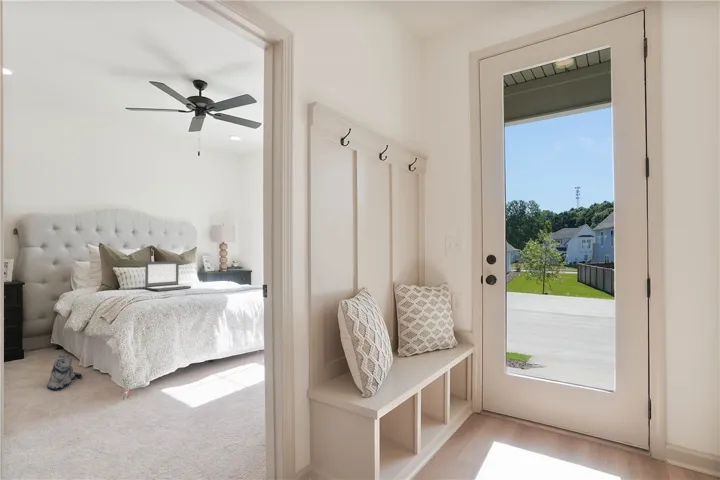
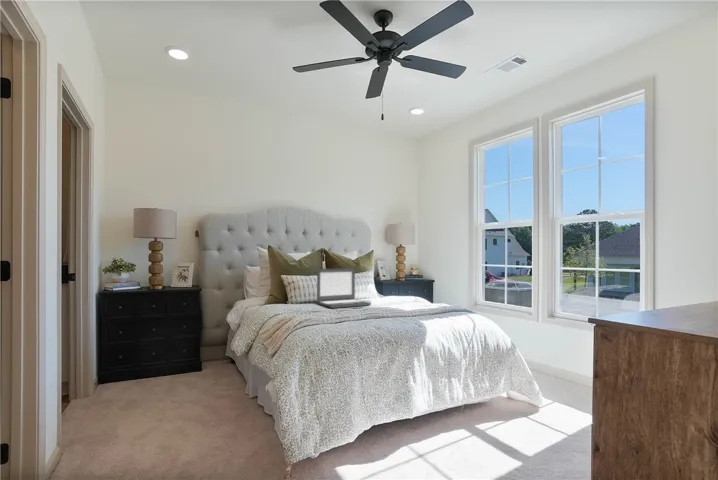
plush toy: present [47,356,82,390] -> none [205,391,245,440]

